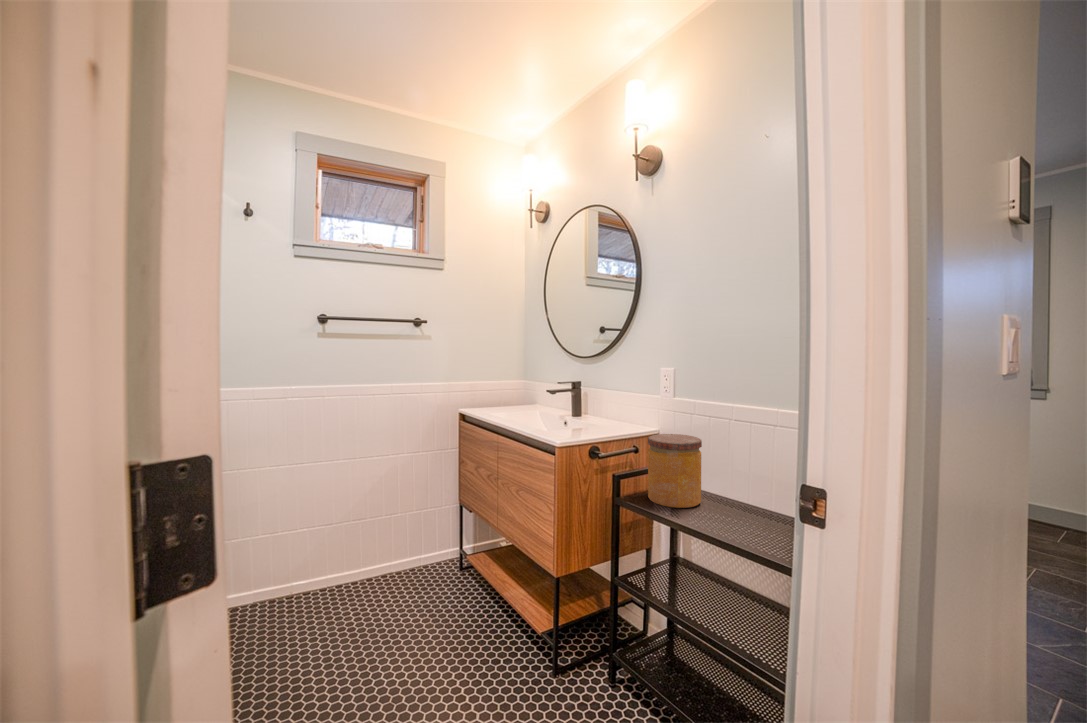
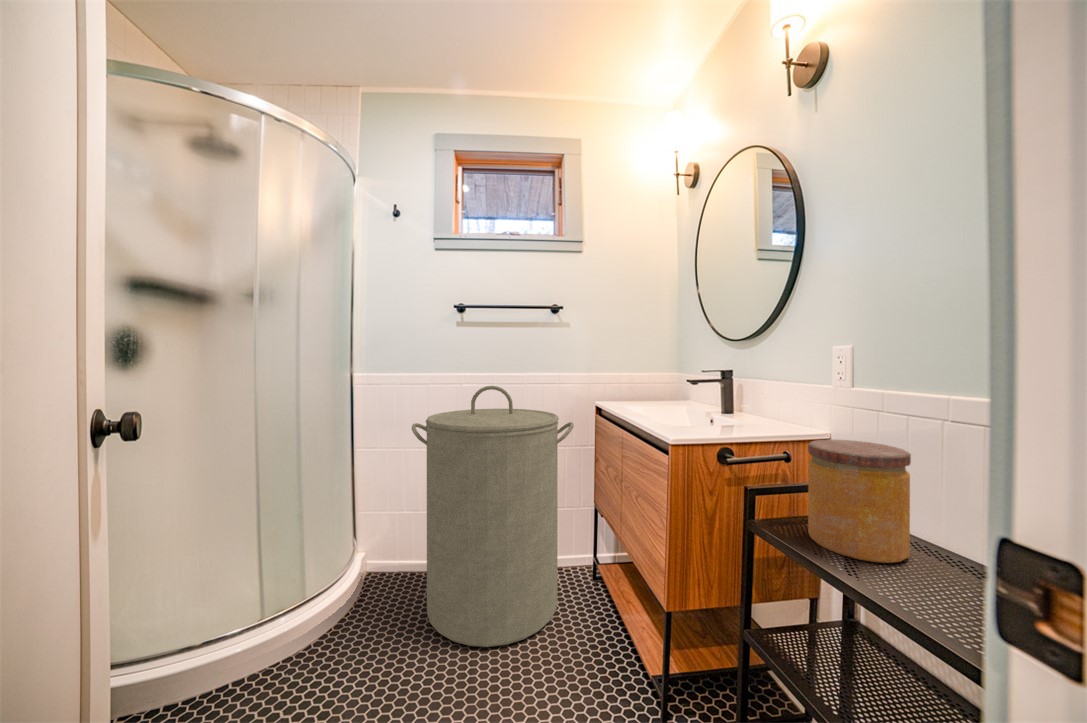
laundry hamper: none [279,404,452,662] -> present [412,386,574,647]

